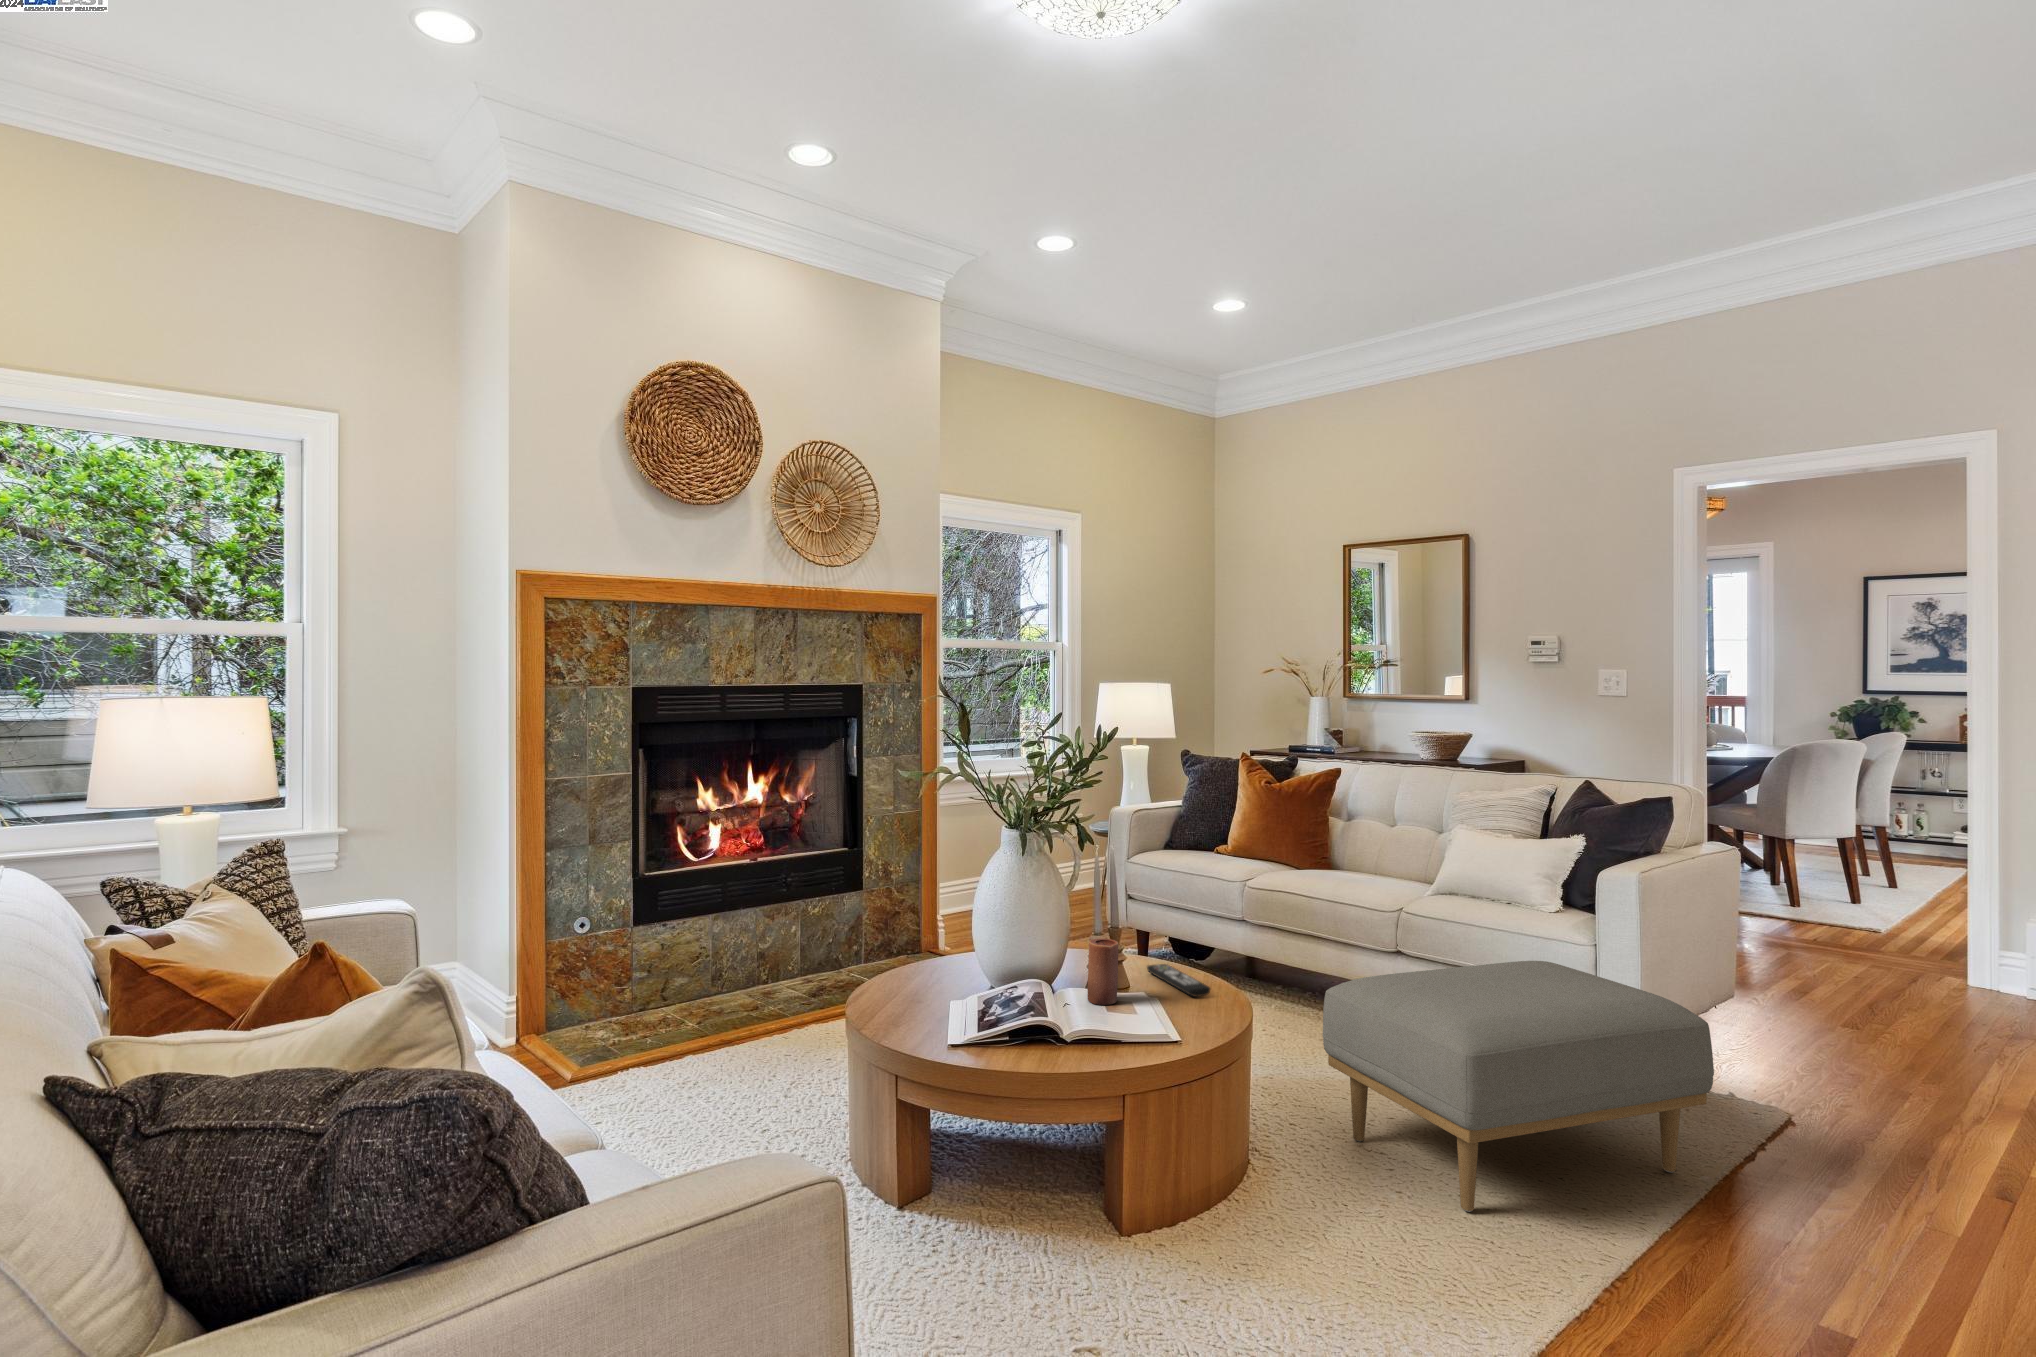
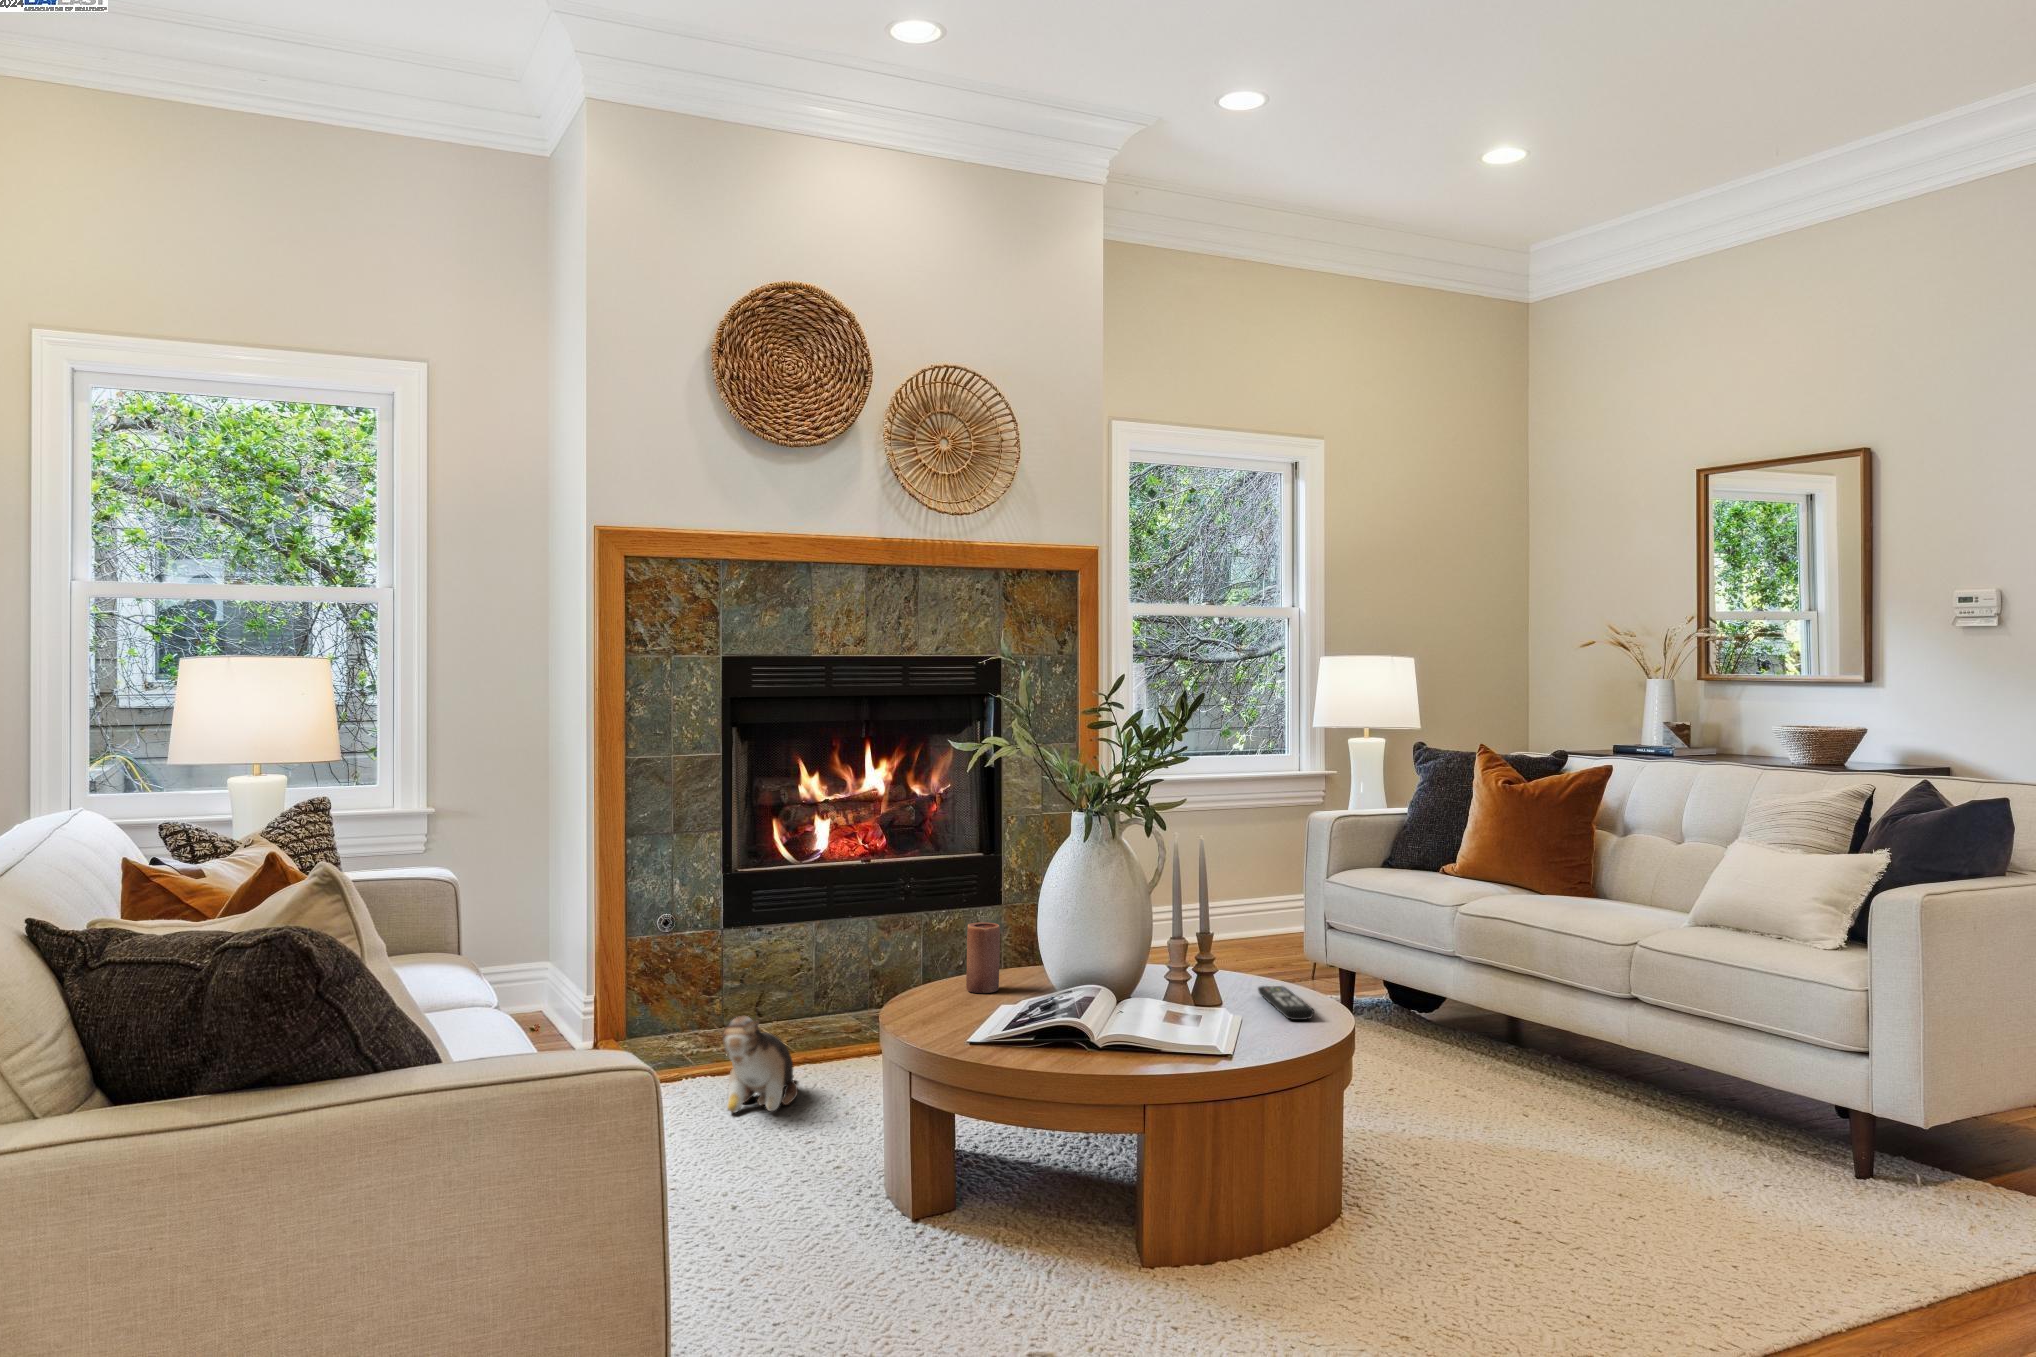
candle: present [1088,938,1118,1005] -> present [966,922,1000,993]
ottoman: present [1323,961,1714,1212] -> none [1461,1006,1973,1292]
plush toy: none [667,1016,735,1105] -> present [717,1016,798,1113]

